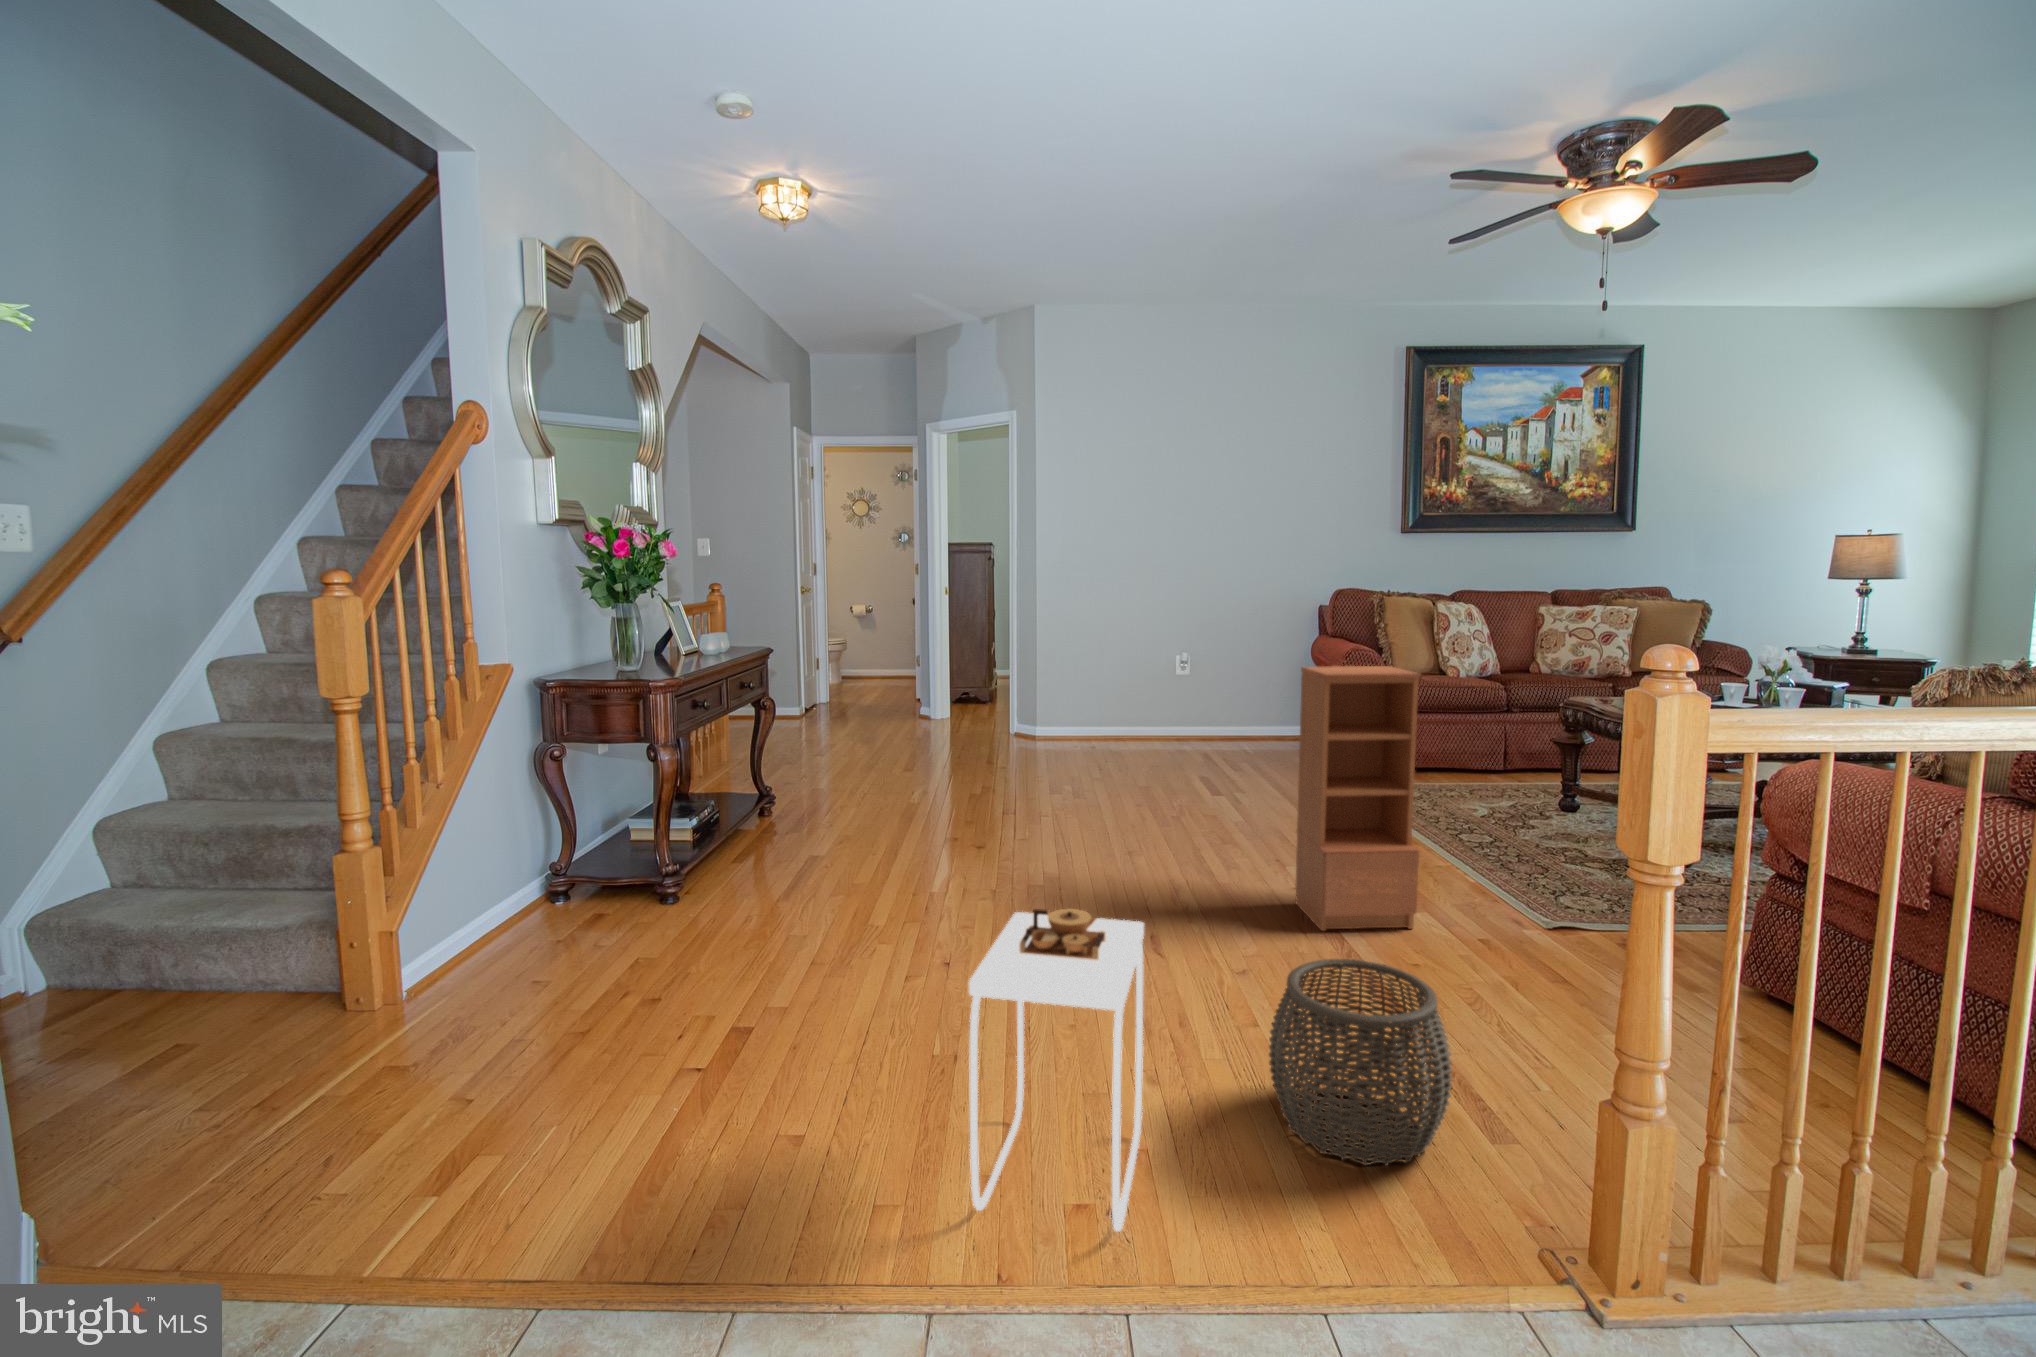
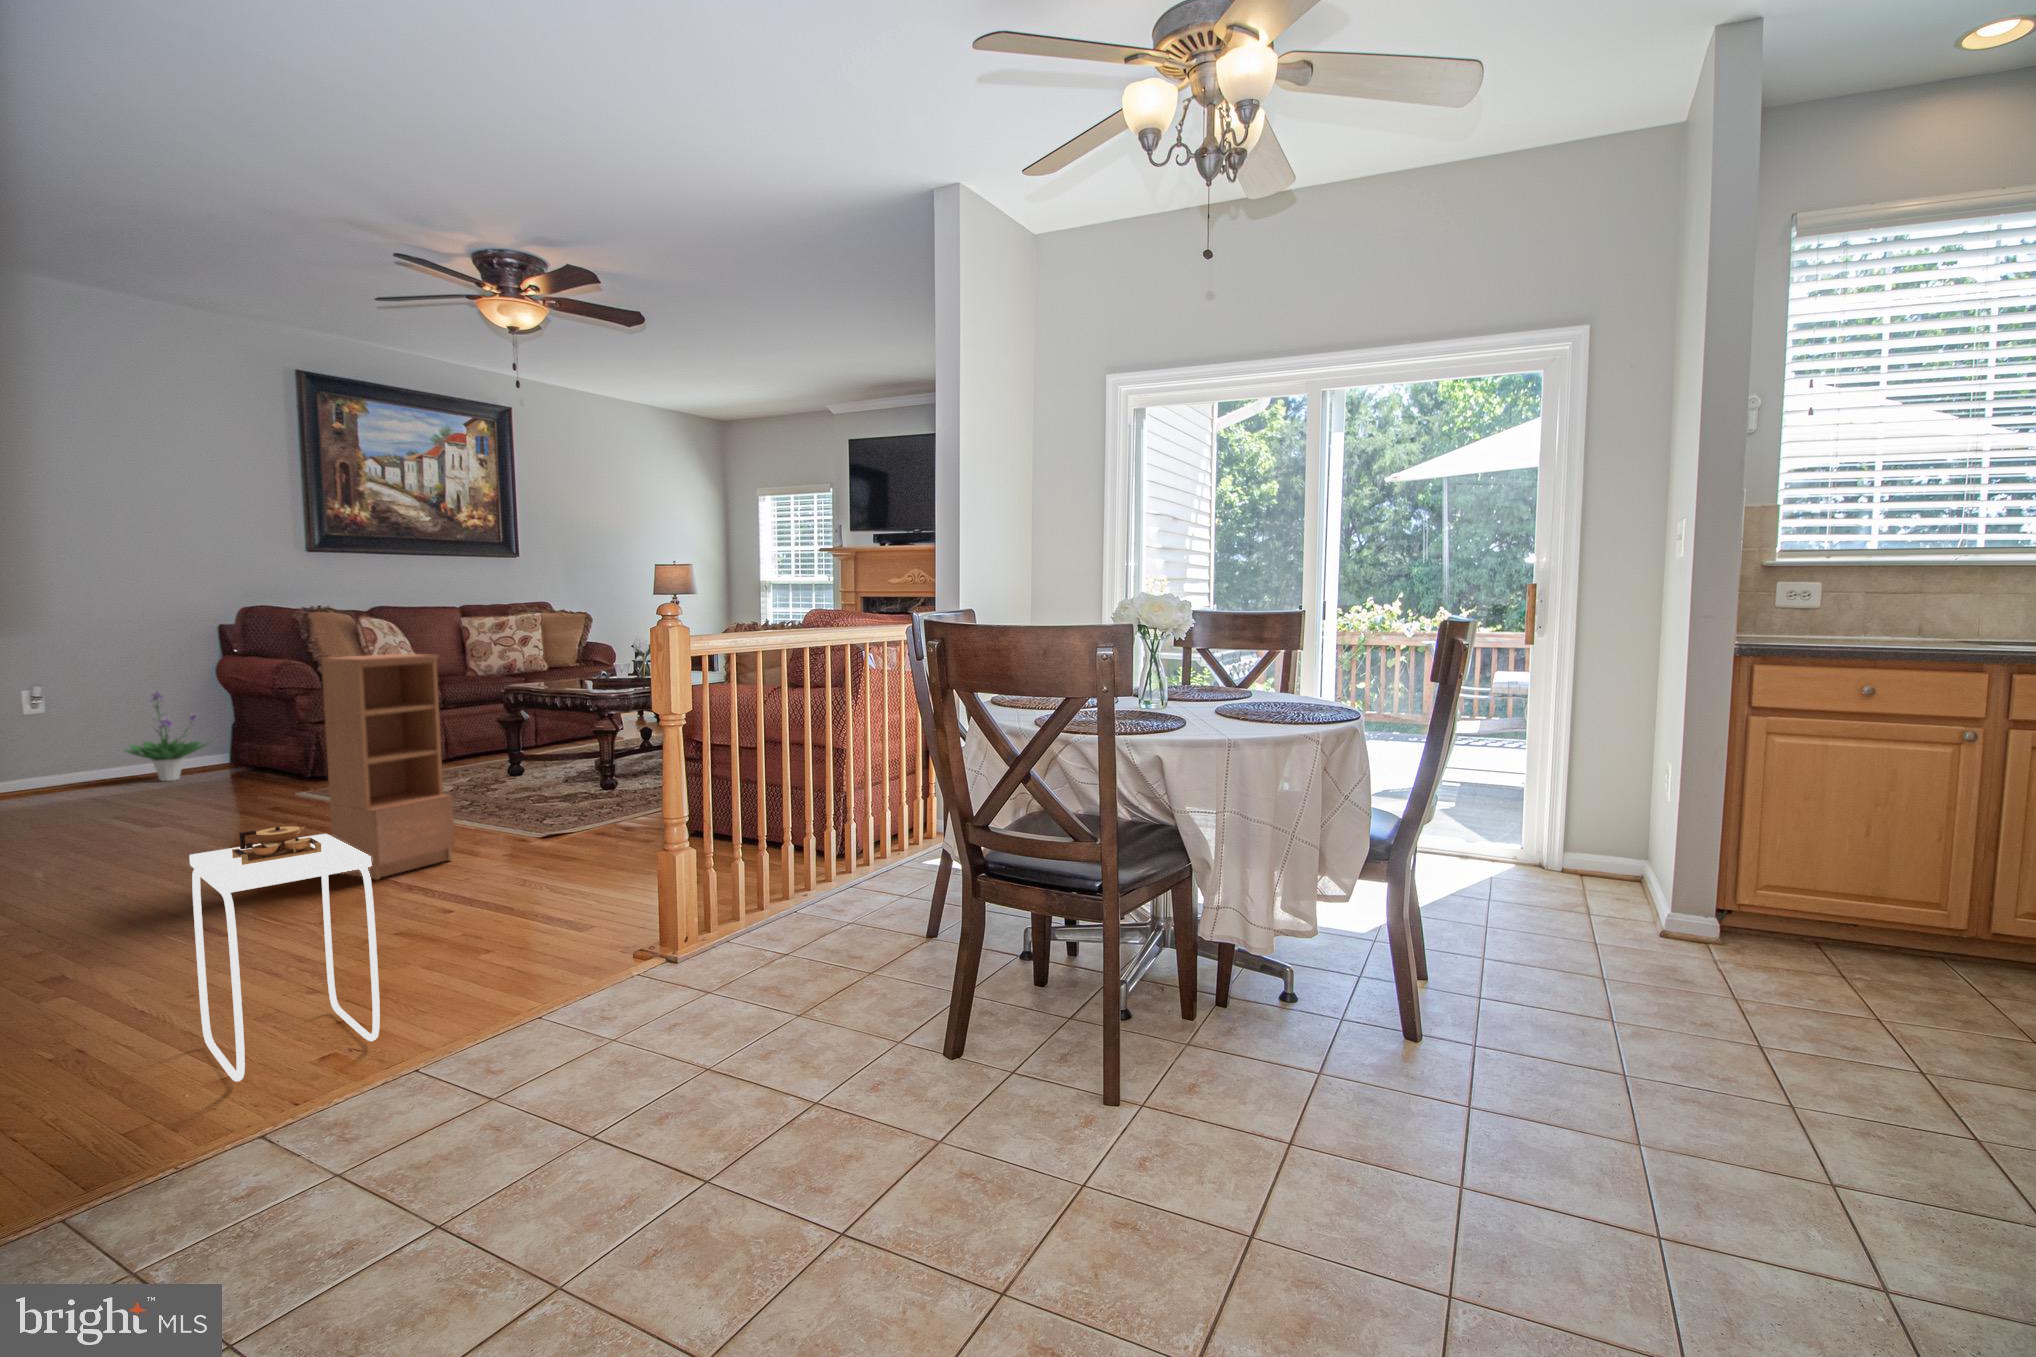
potted plant: none [1236,664,1299,746] -> present [125,691,207,781]
woven basket: present [1269,959,1452,1166] -> none [422,837,561,966]

